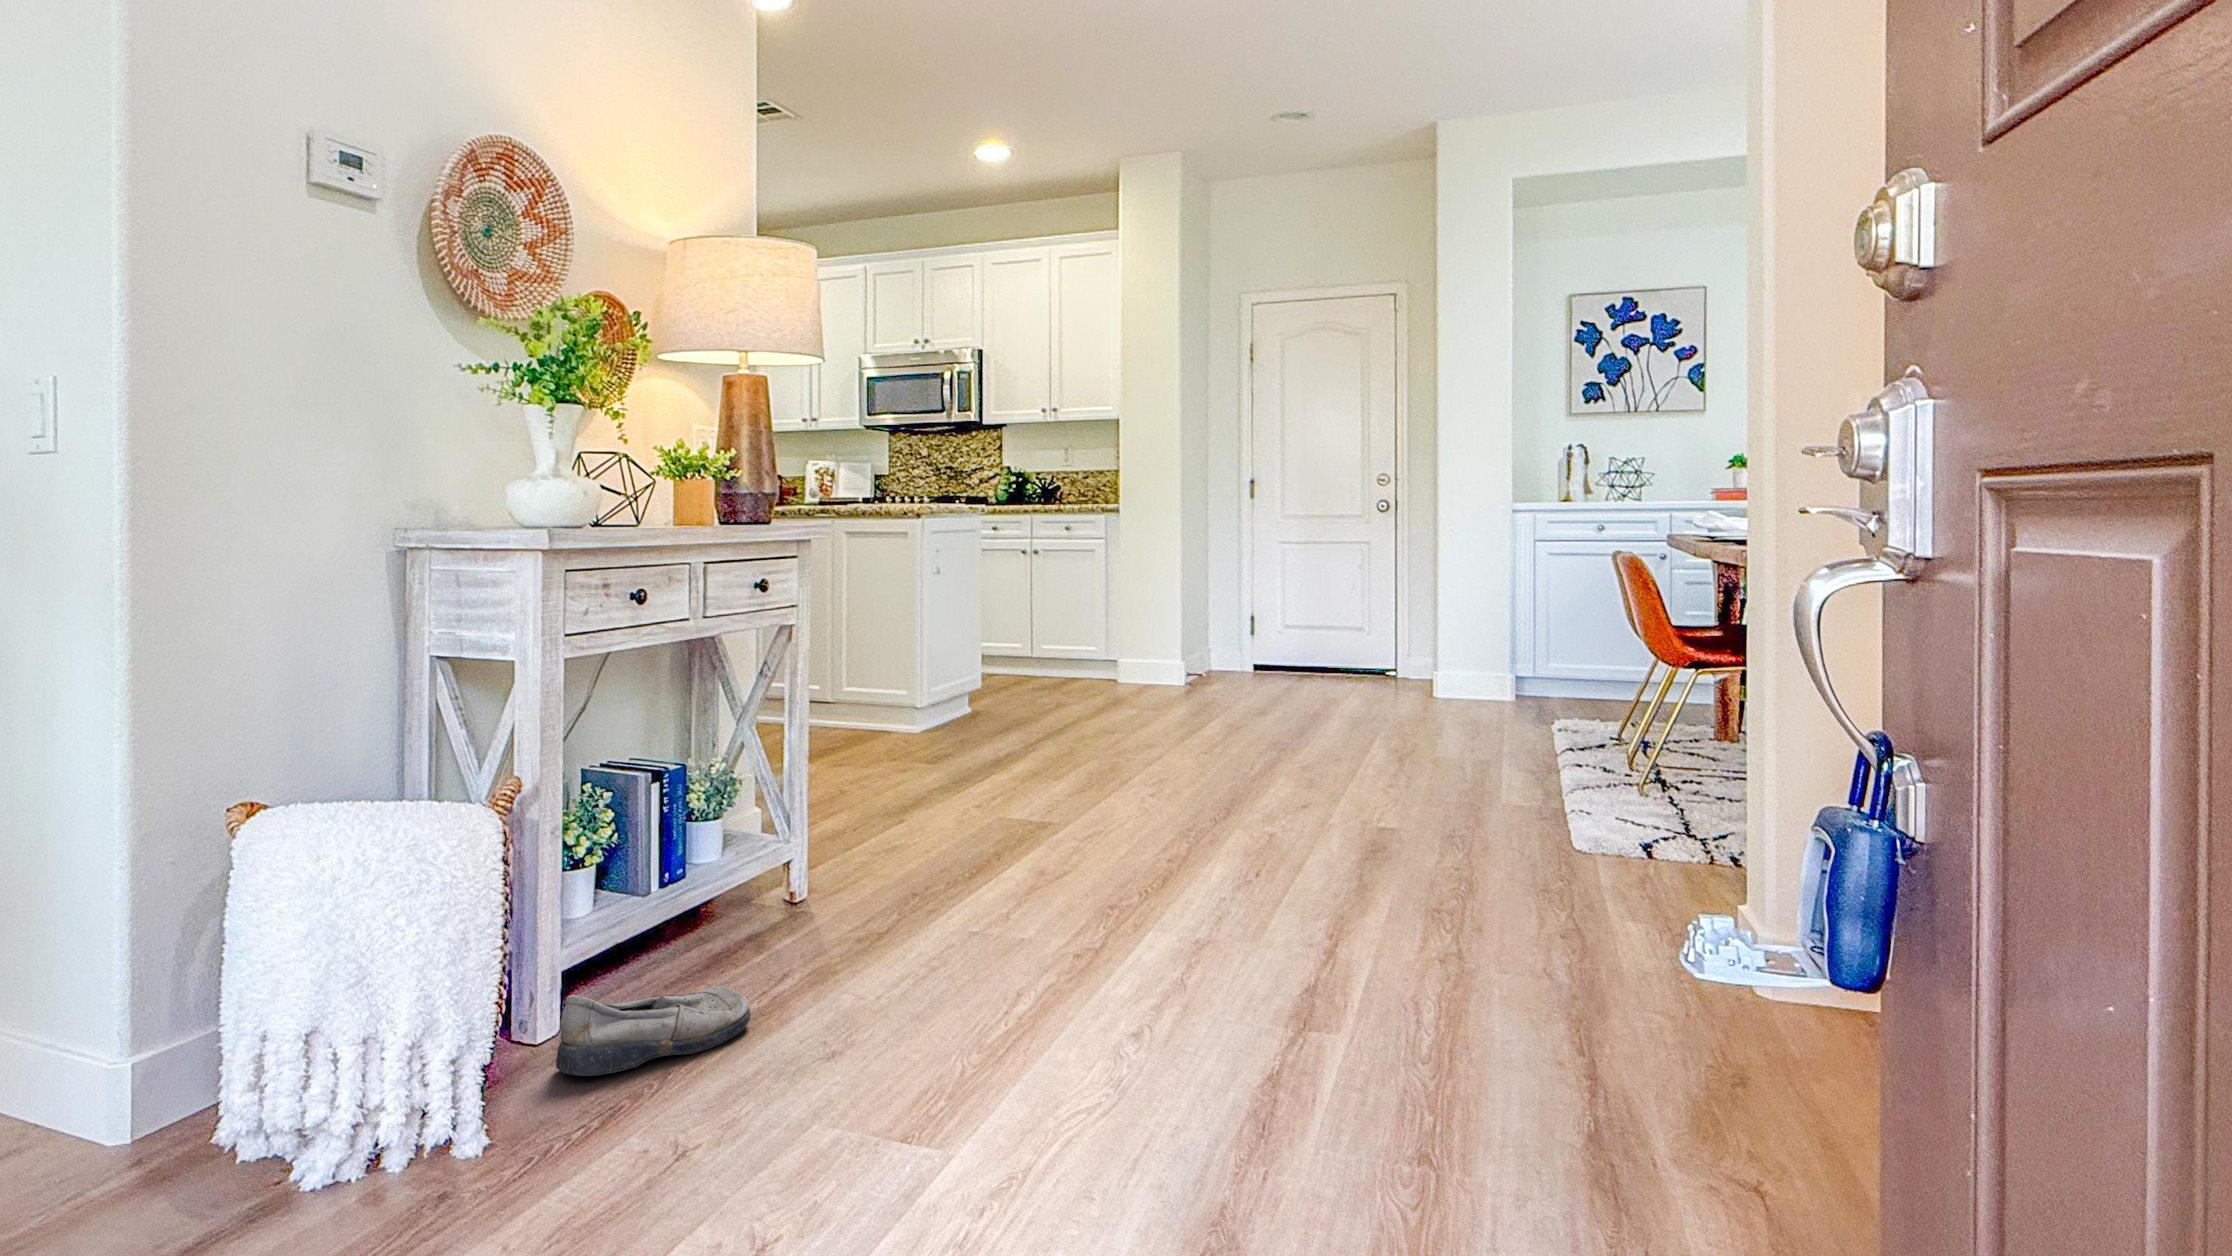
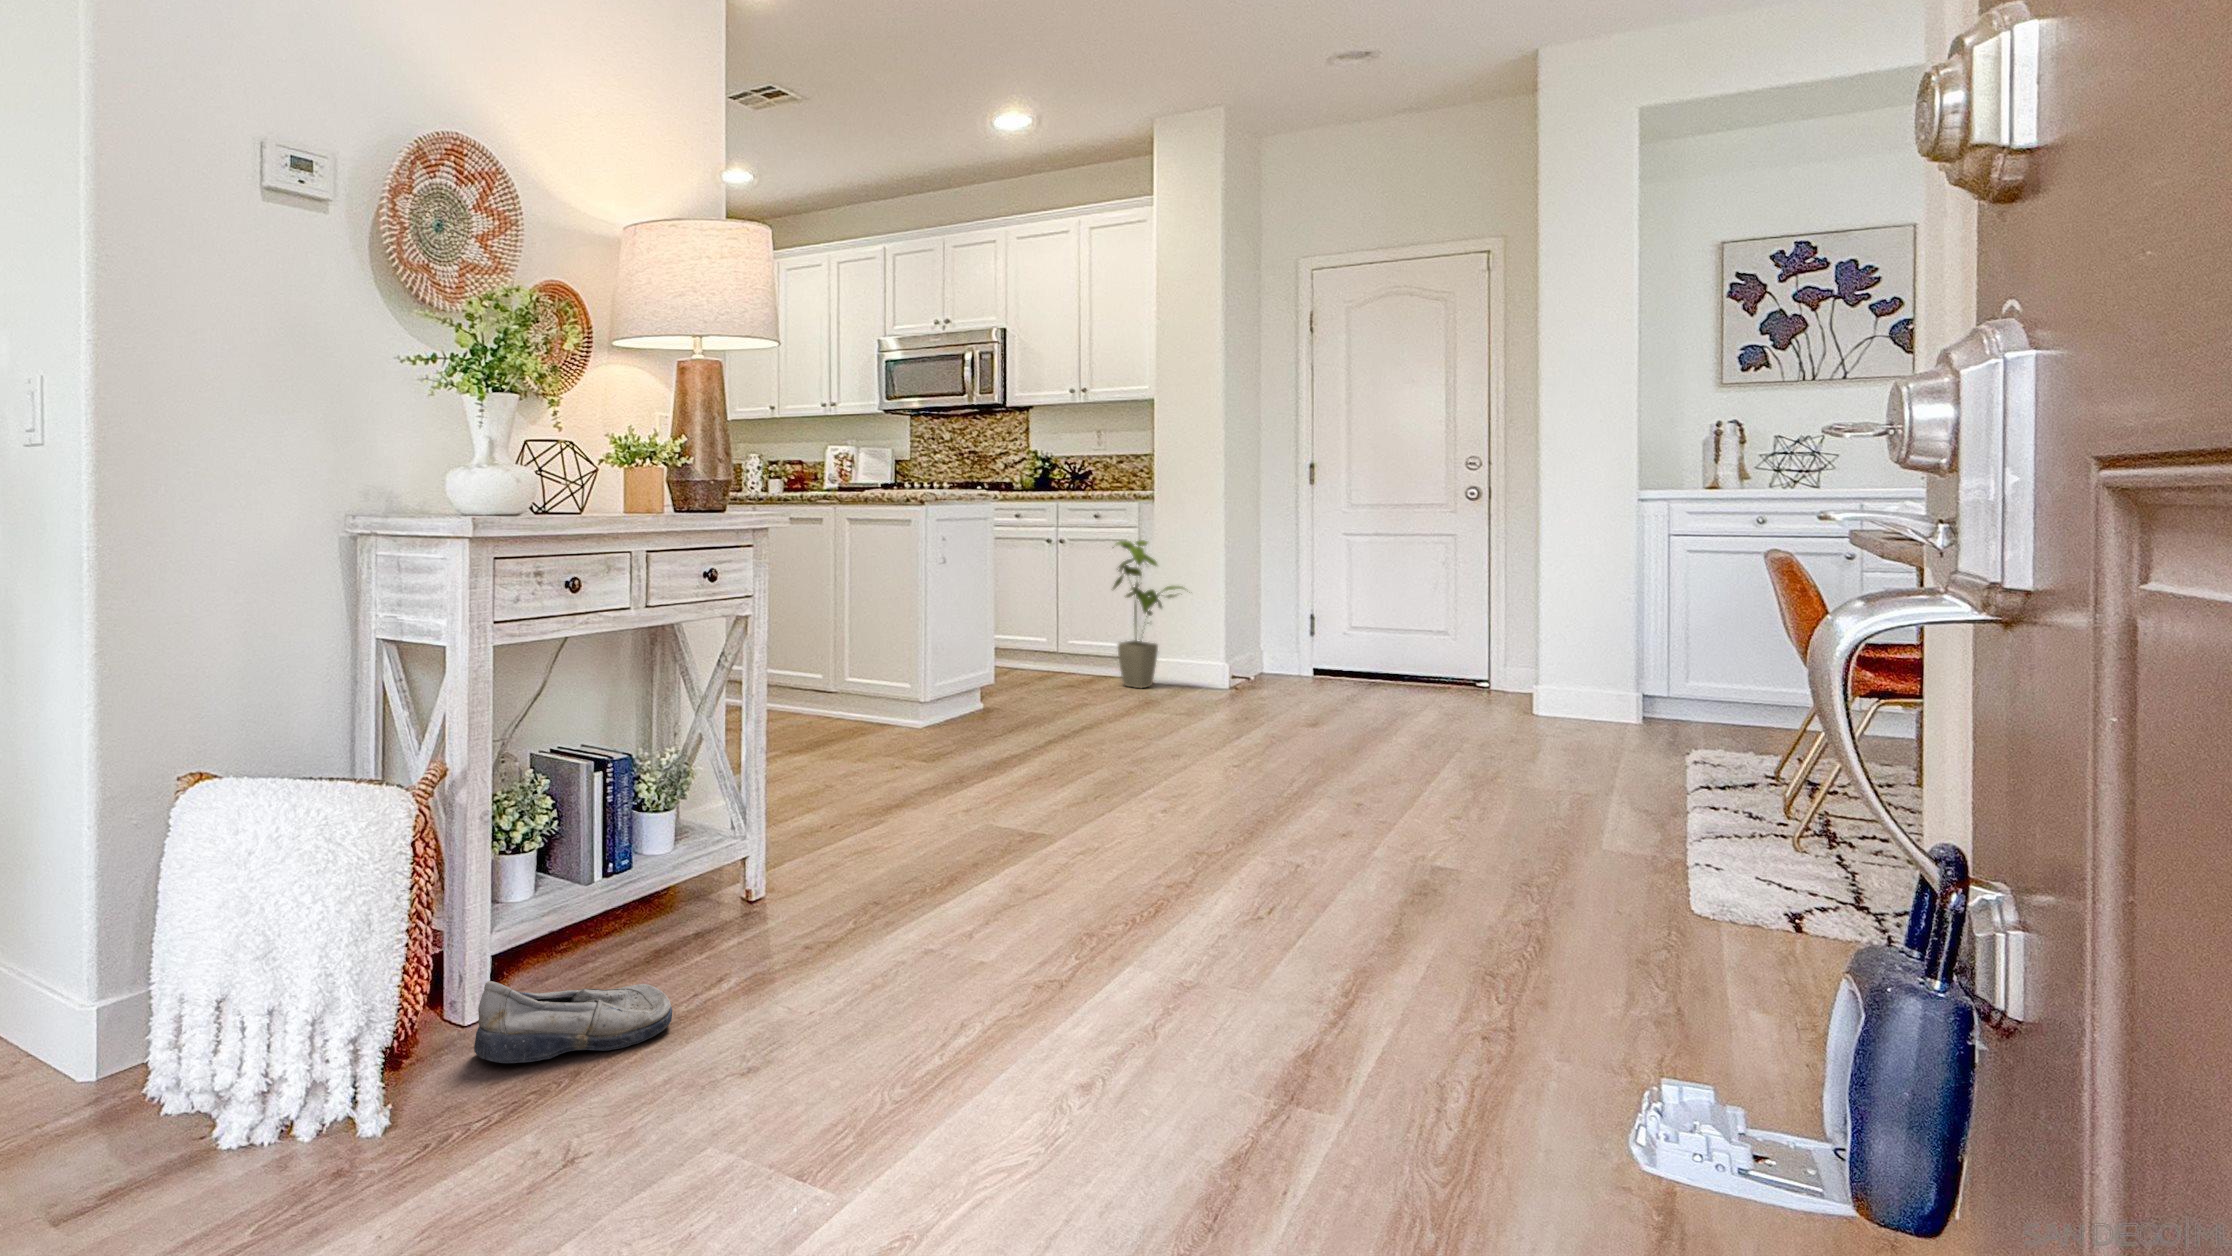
house plant: none [1082,547,1156,686] -> present [1113,540,1184,688]

